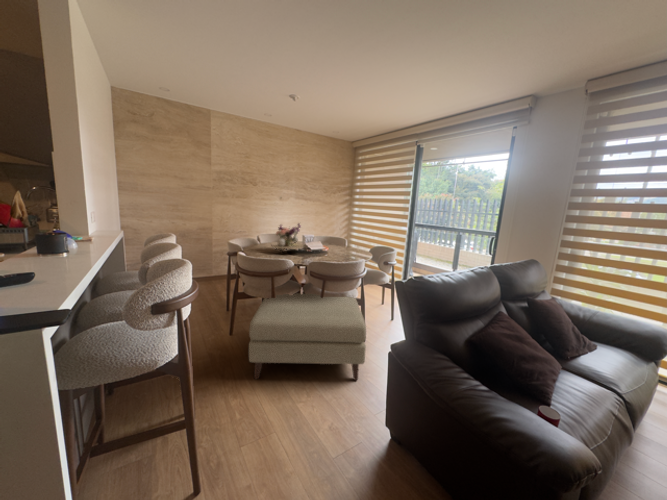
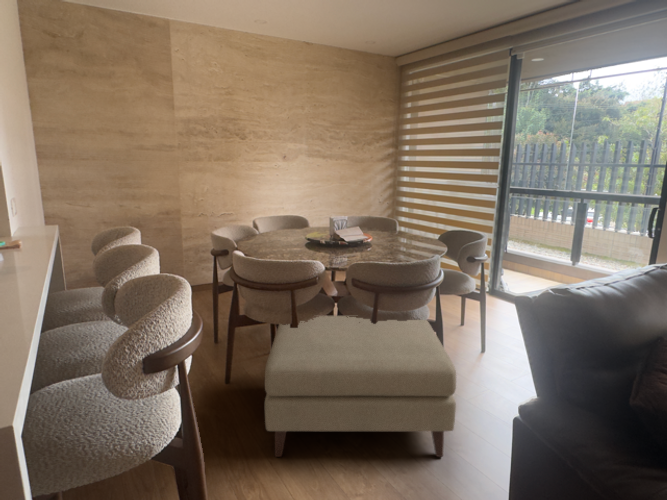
flower arrangement: present [271,224,304,251] -> none [279,197,337,249]

